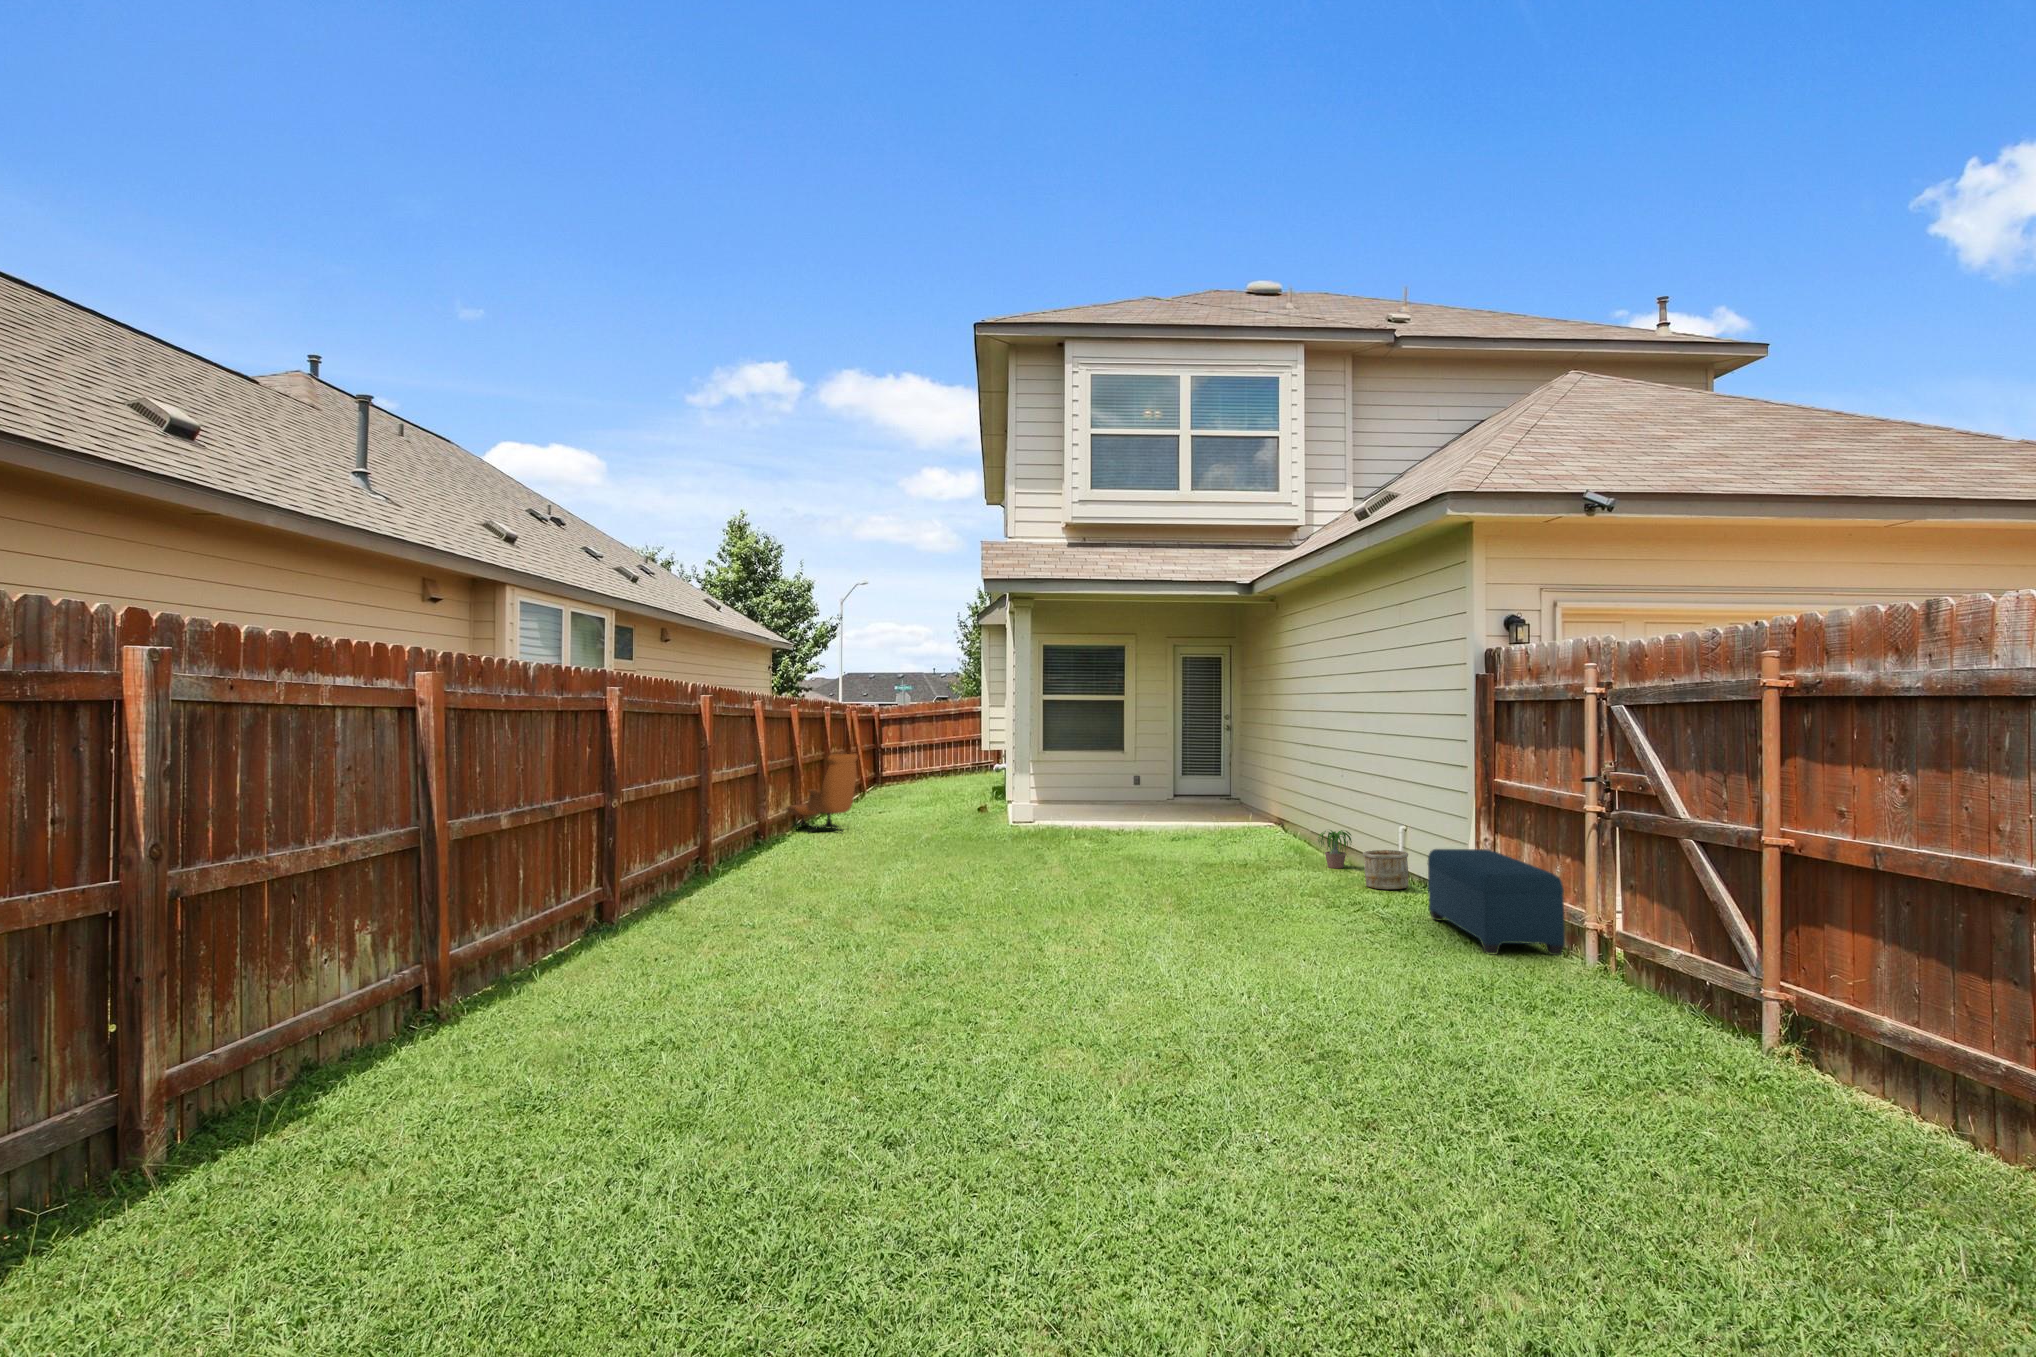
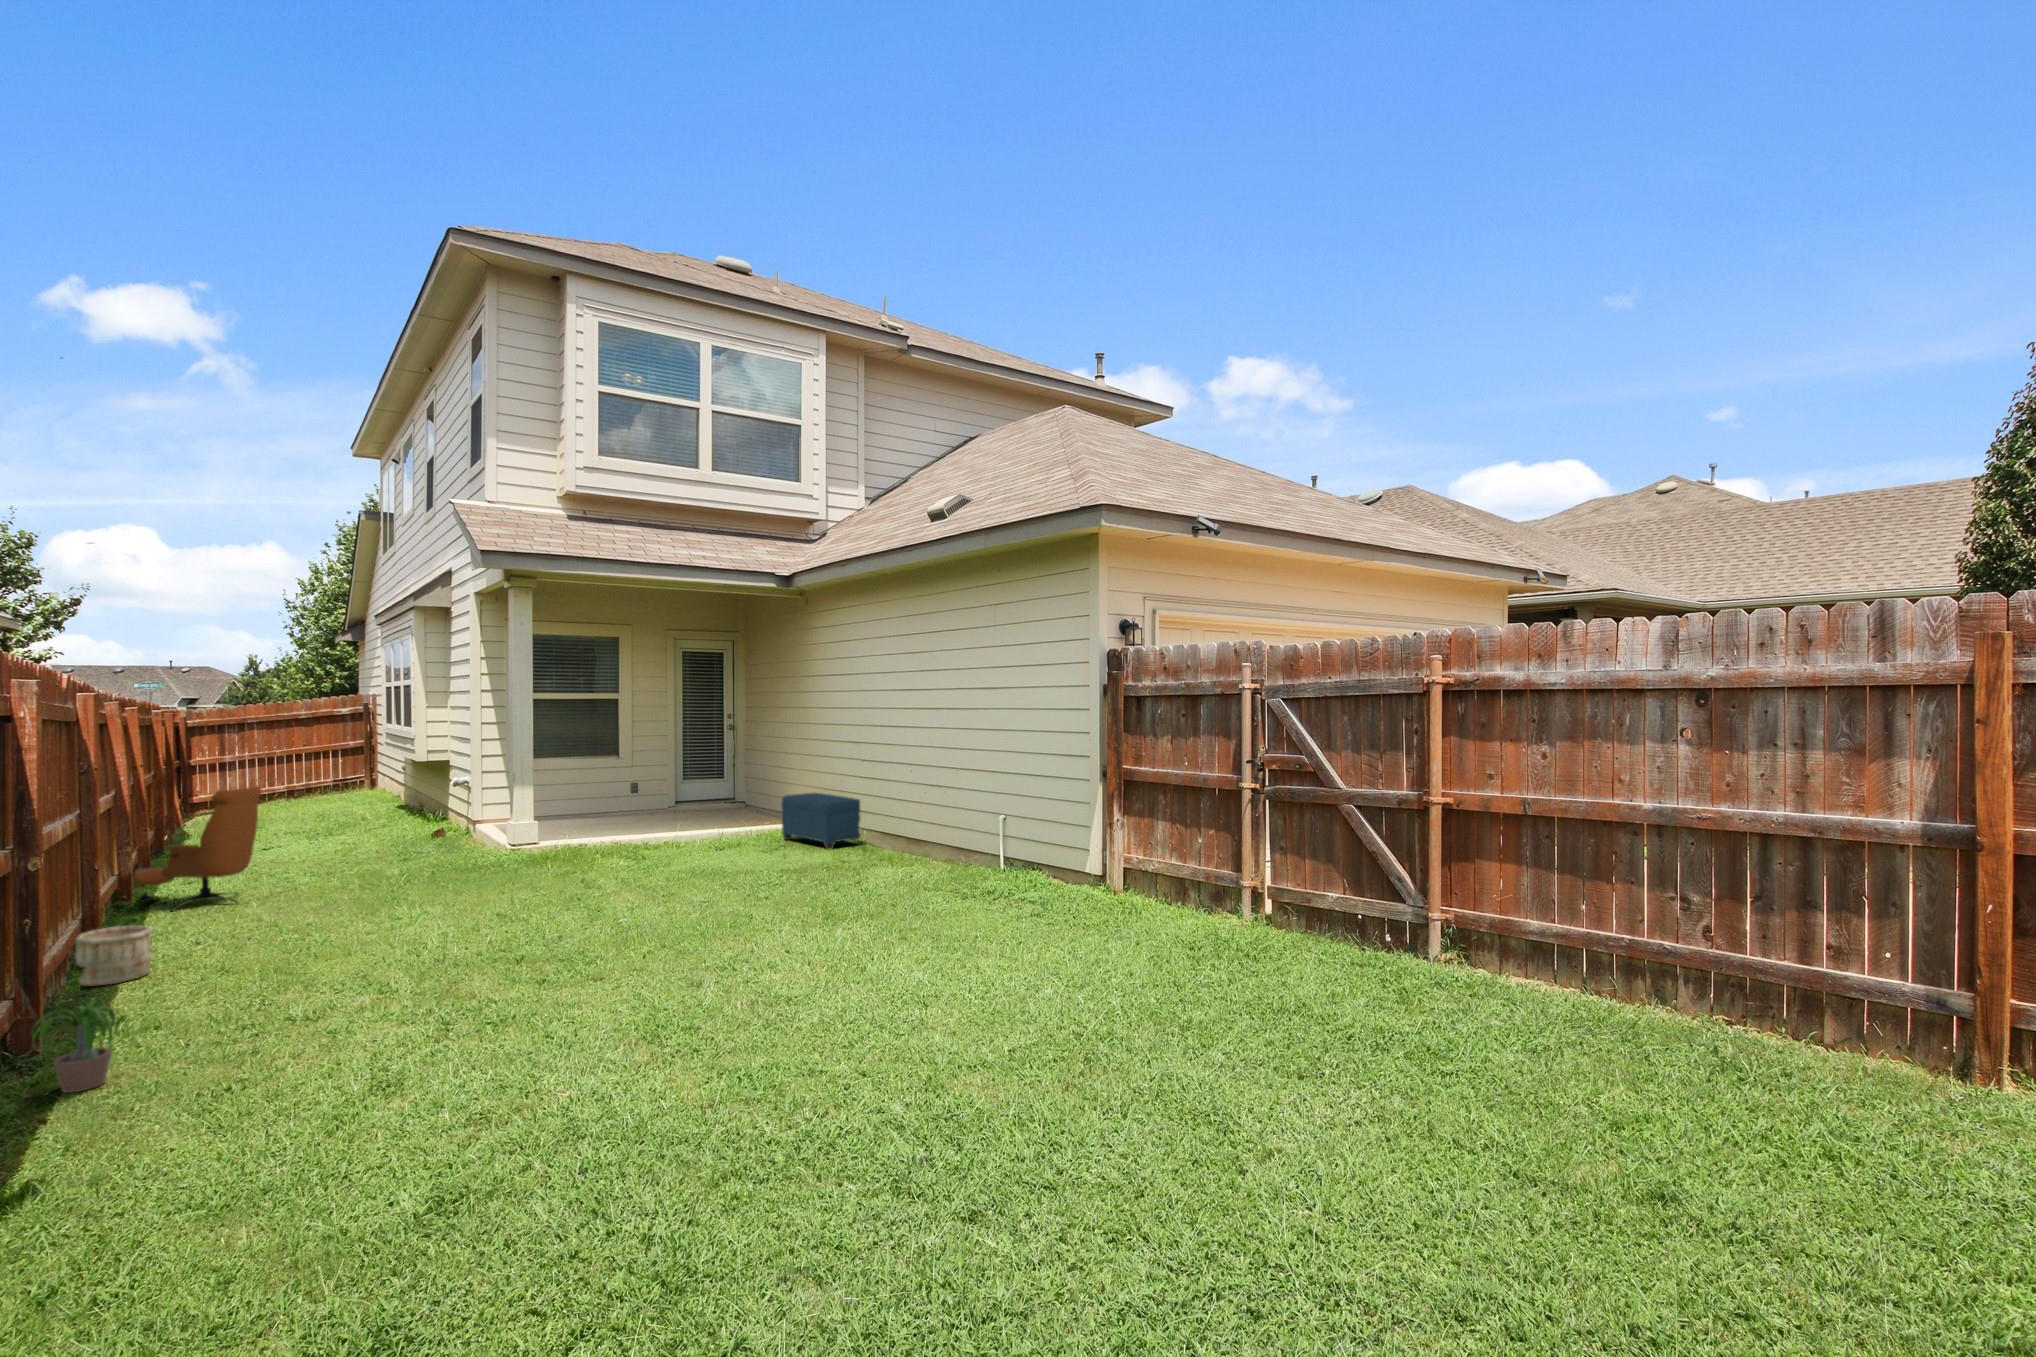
potted plant: present [1318,830,1352,868] -> present [32,1000,127,1093]
bench: present [1427,849,1565,955] -> present [782,793,864,850]
wooden bucket: present [1363,850,1408,889] -> present [75,925,153,986]

